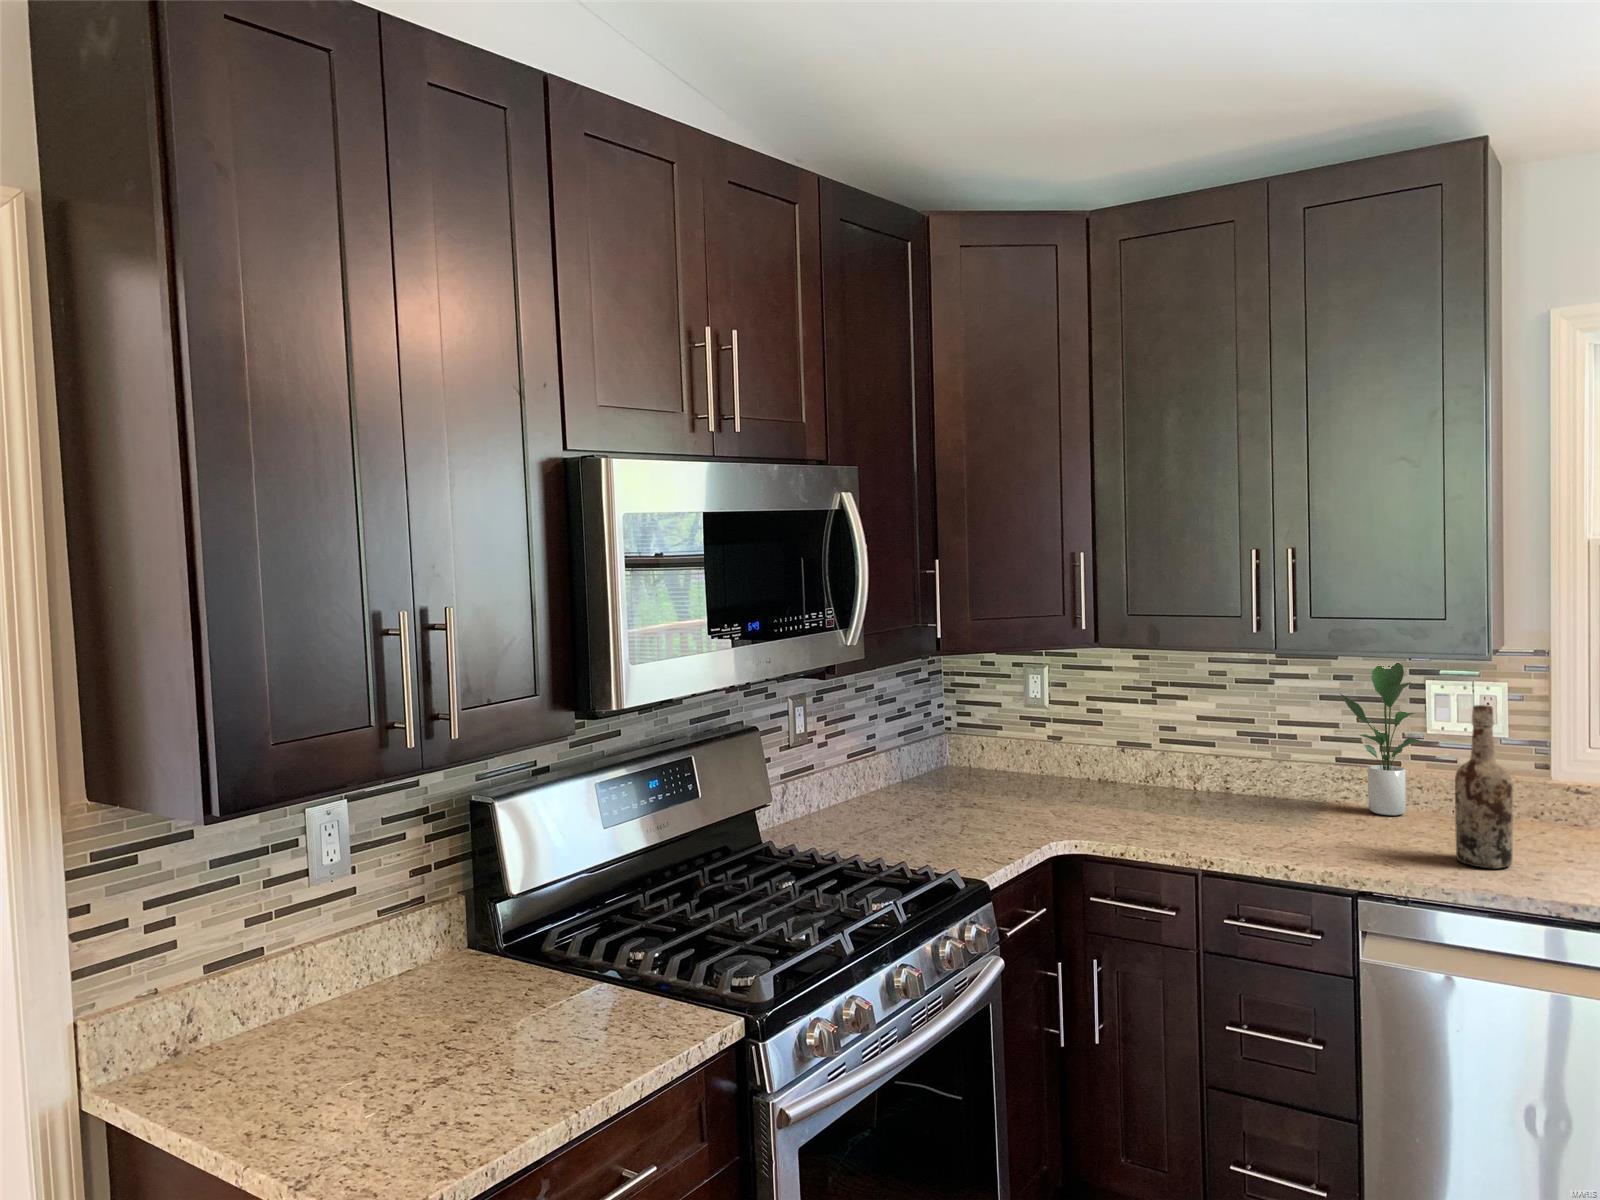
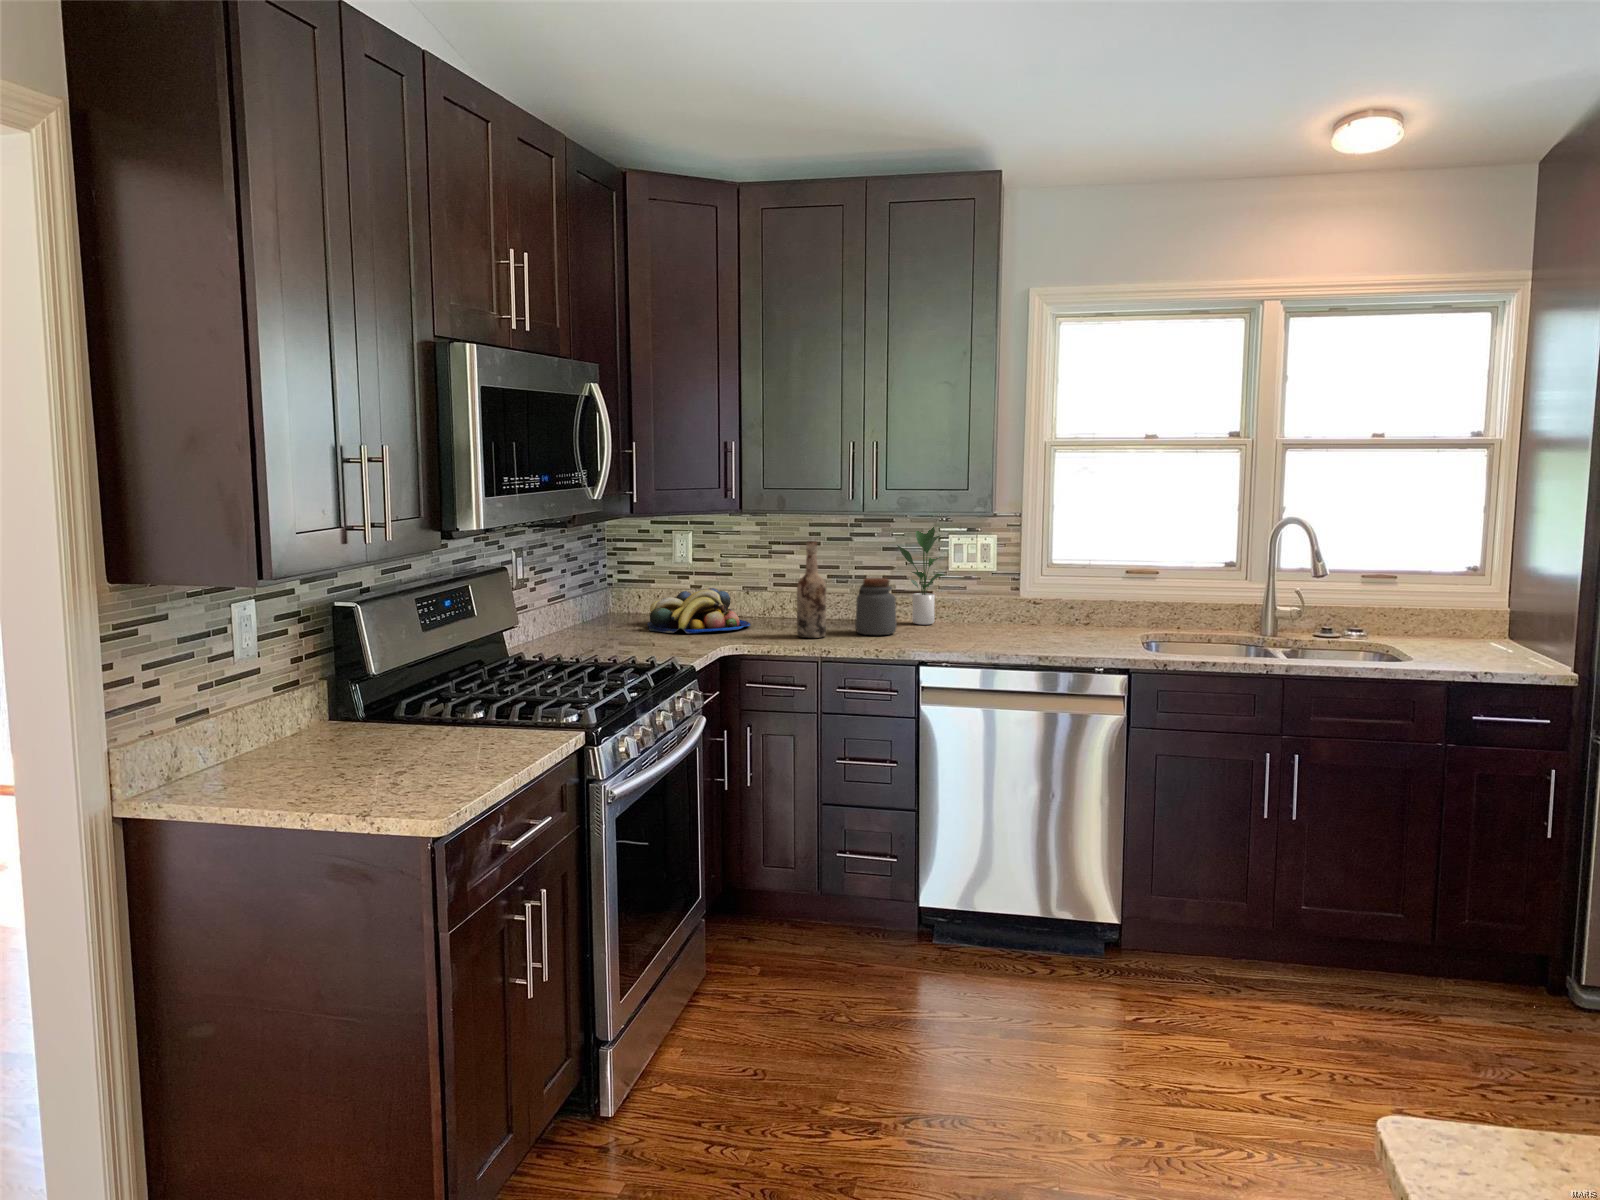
wine bottle: present [1455,705,1513,868] -> present [797,541,827,638]
fruit bowl: none [971,745,1114,812] -> present [647,588,750,633]
jar: none [1264,747,1332,837] -> present [855,578,897,635]

